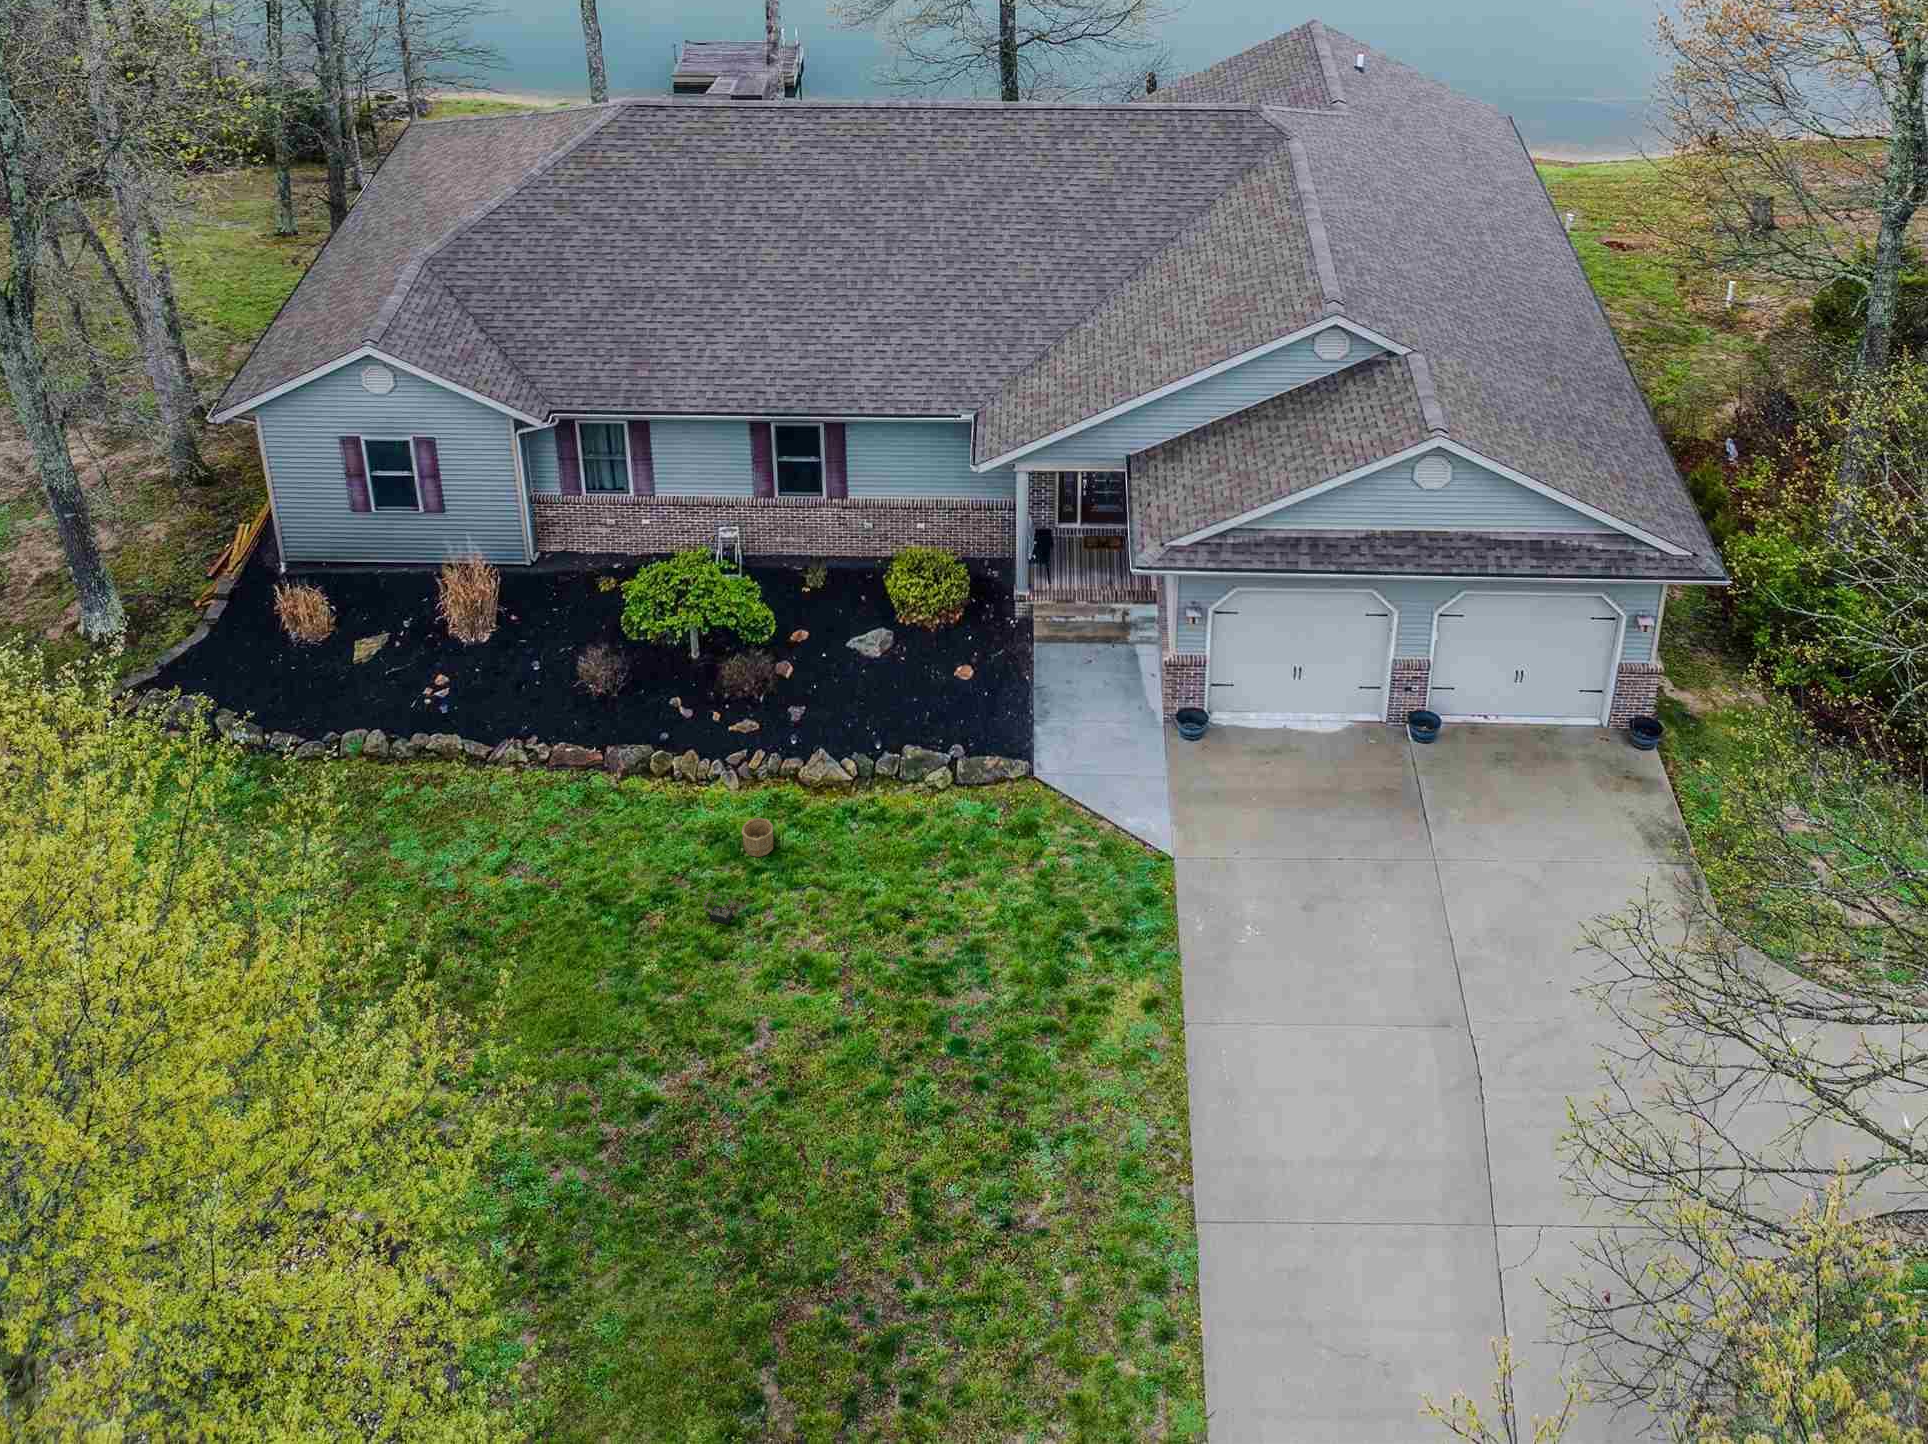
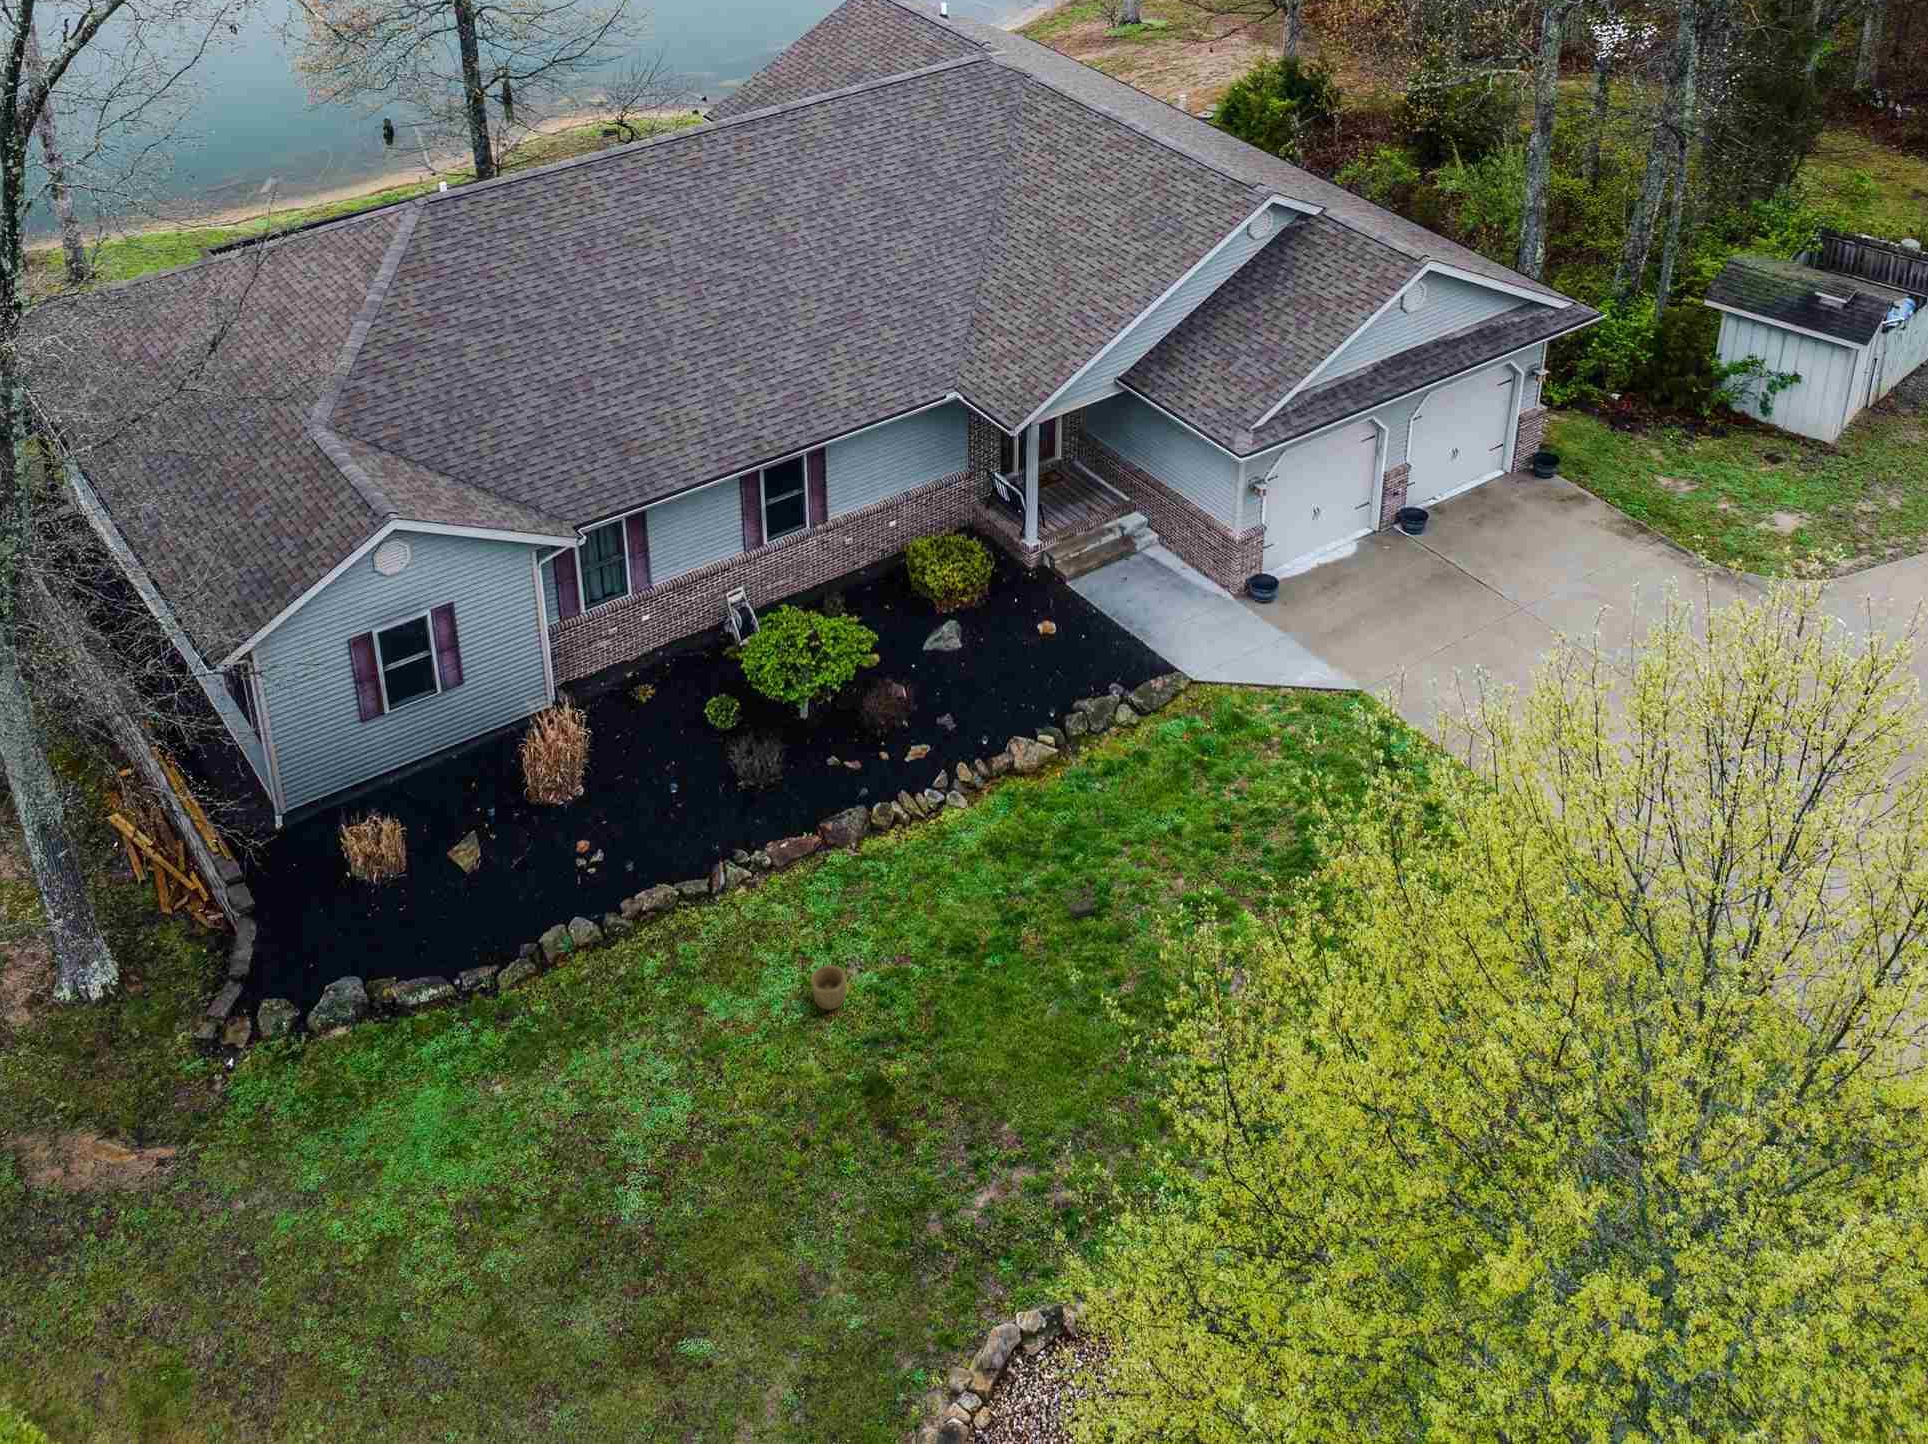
wooden bucket: present [741,818,773,857] -> present [811,965,846,1010]

